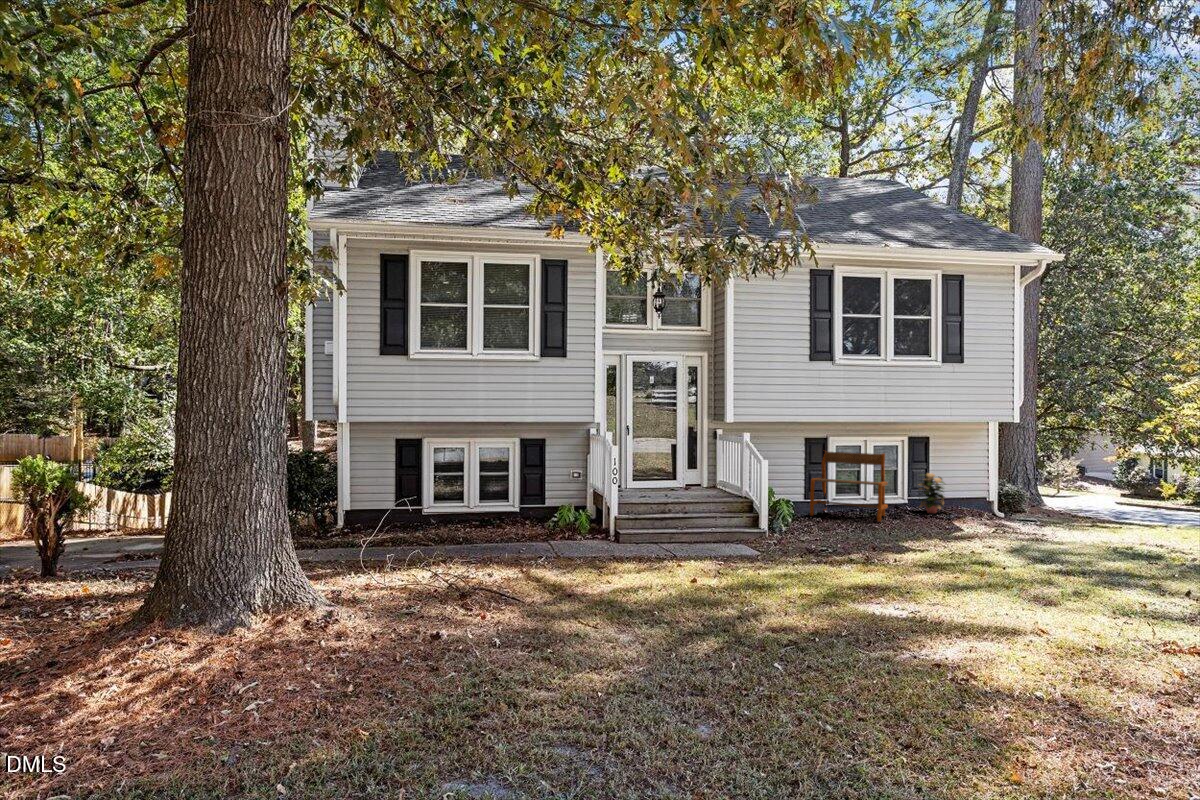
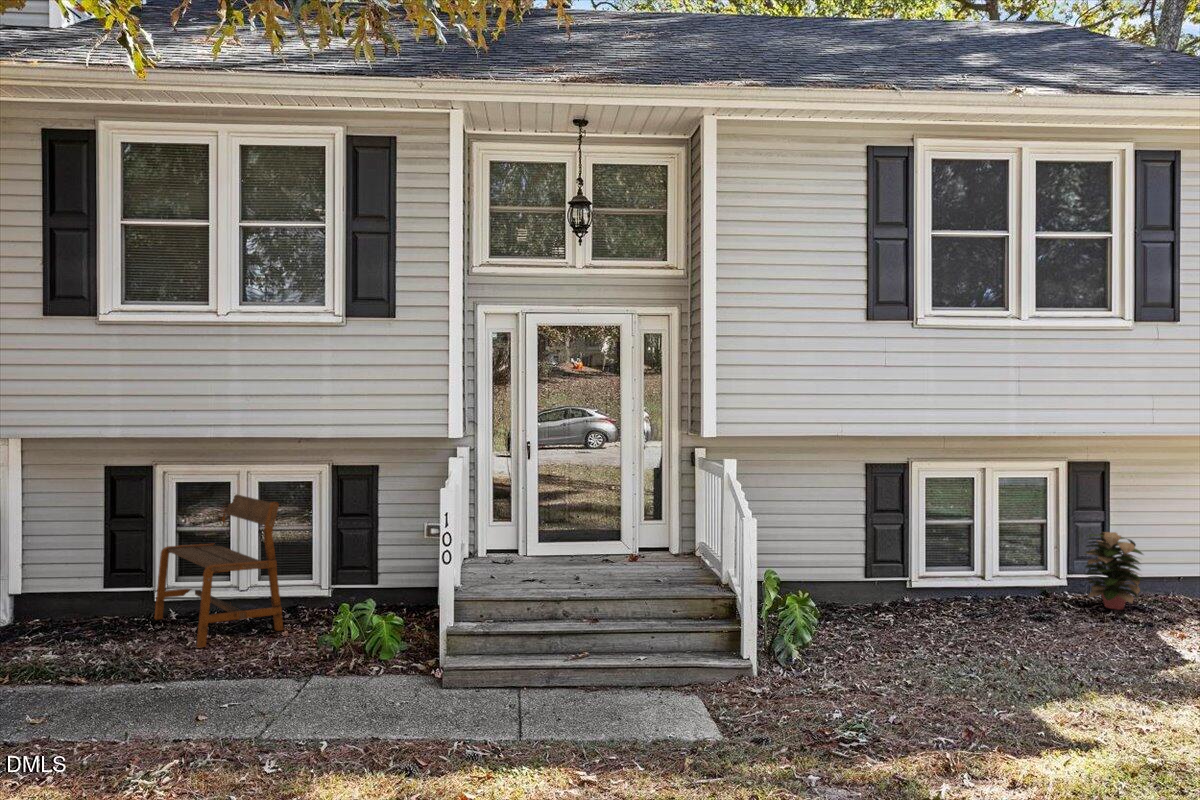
bench: present [810,451,888,521] -> present [154,495,283,648]

